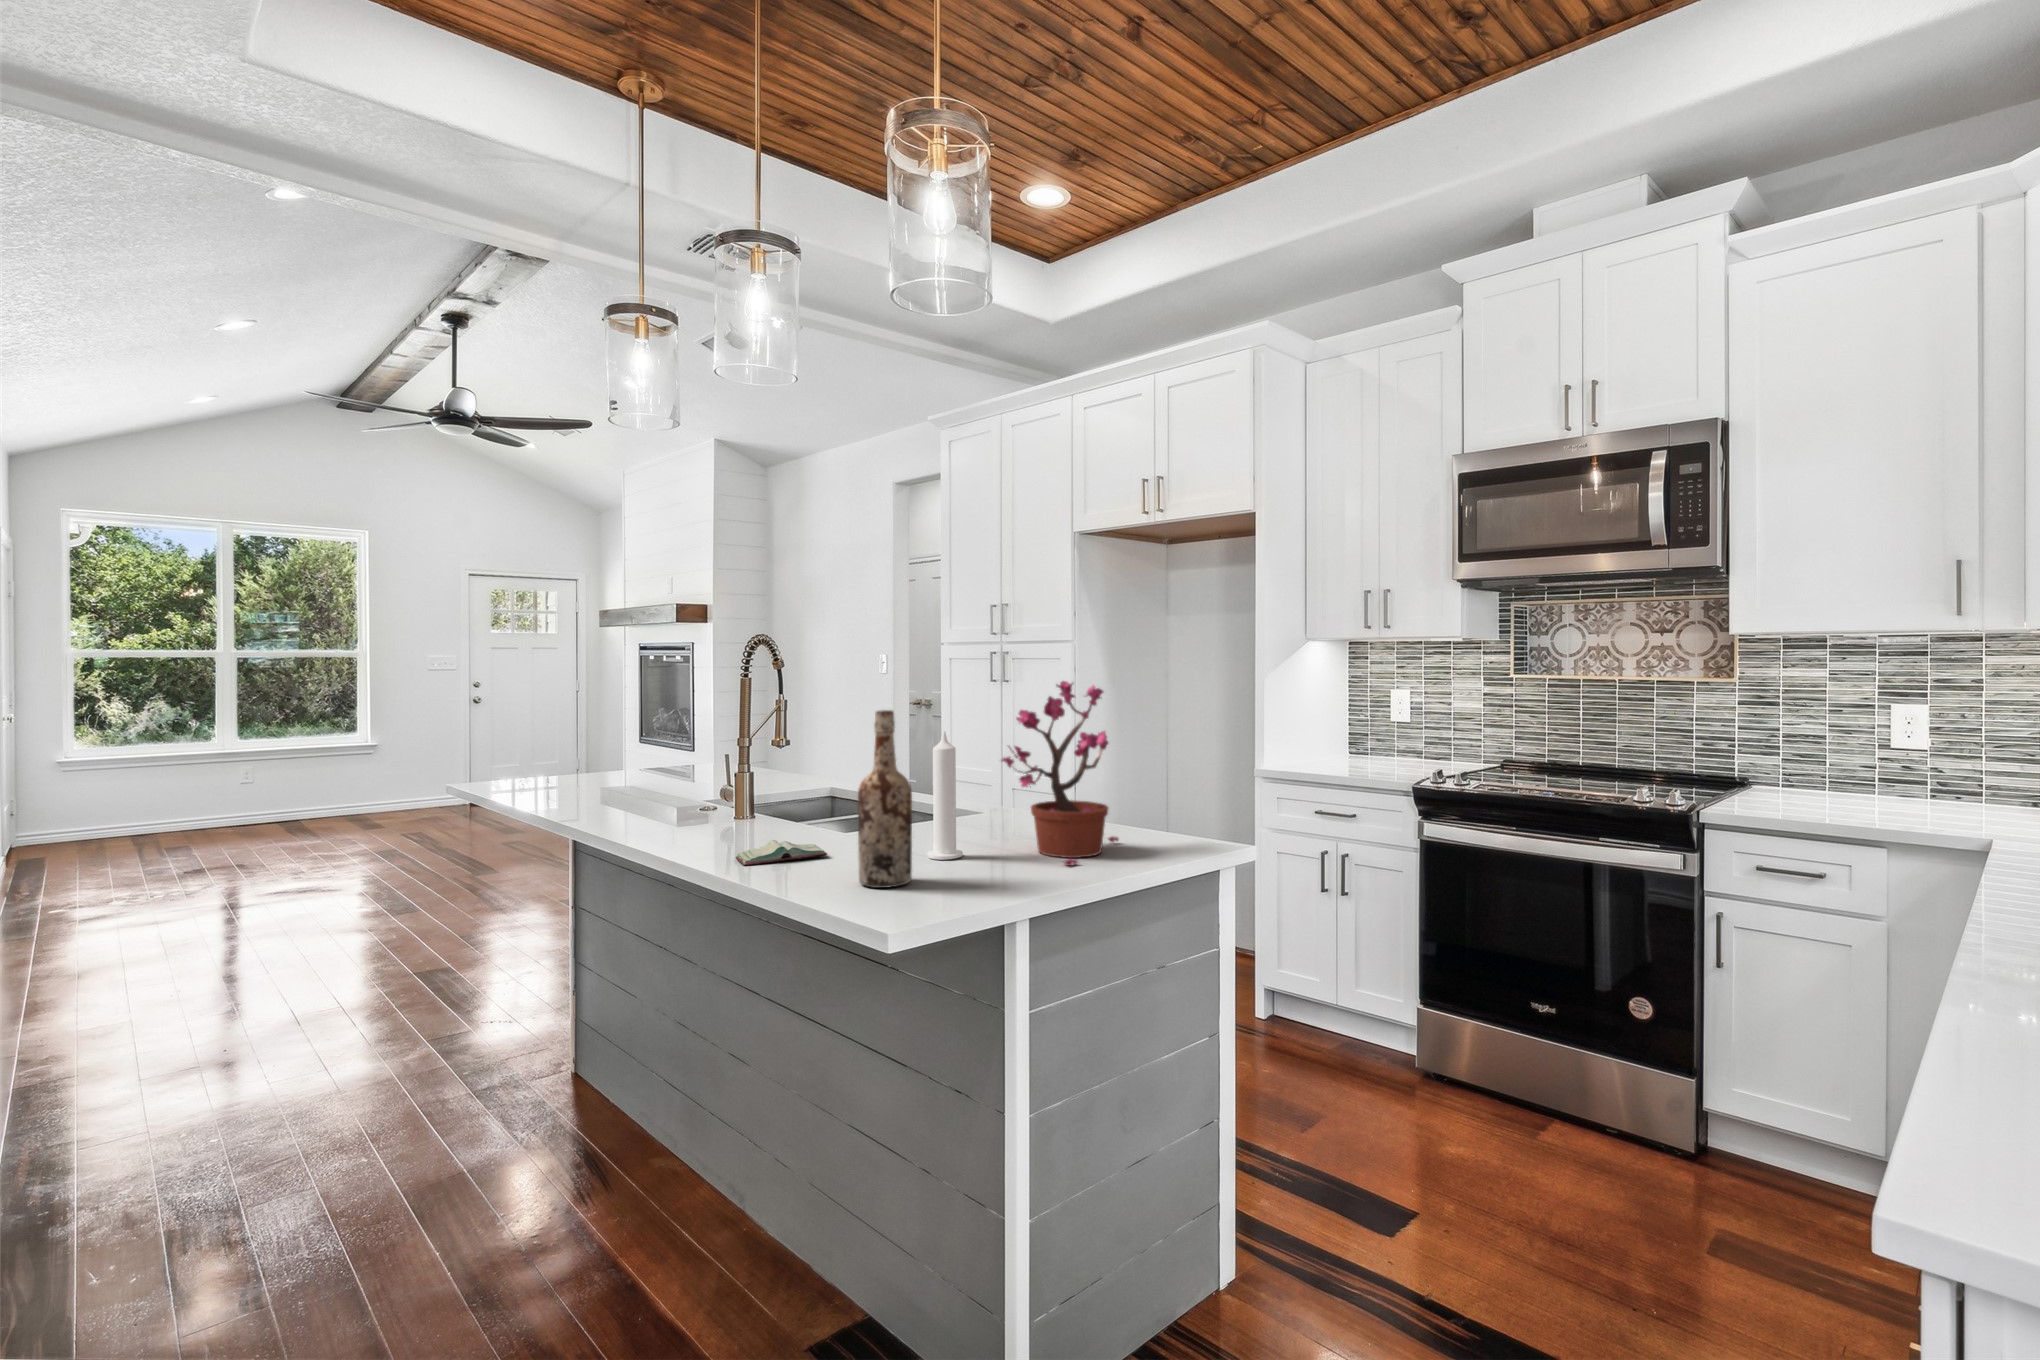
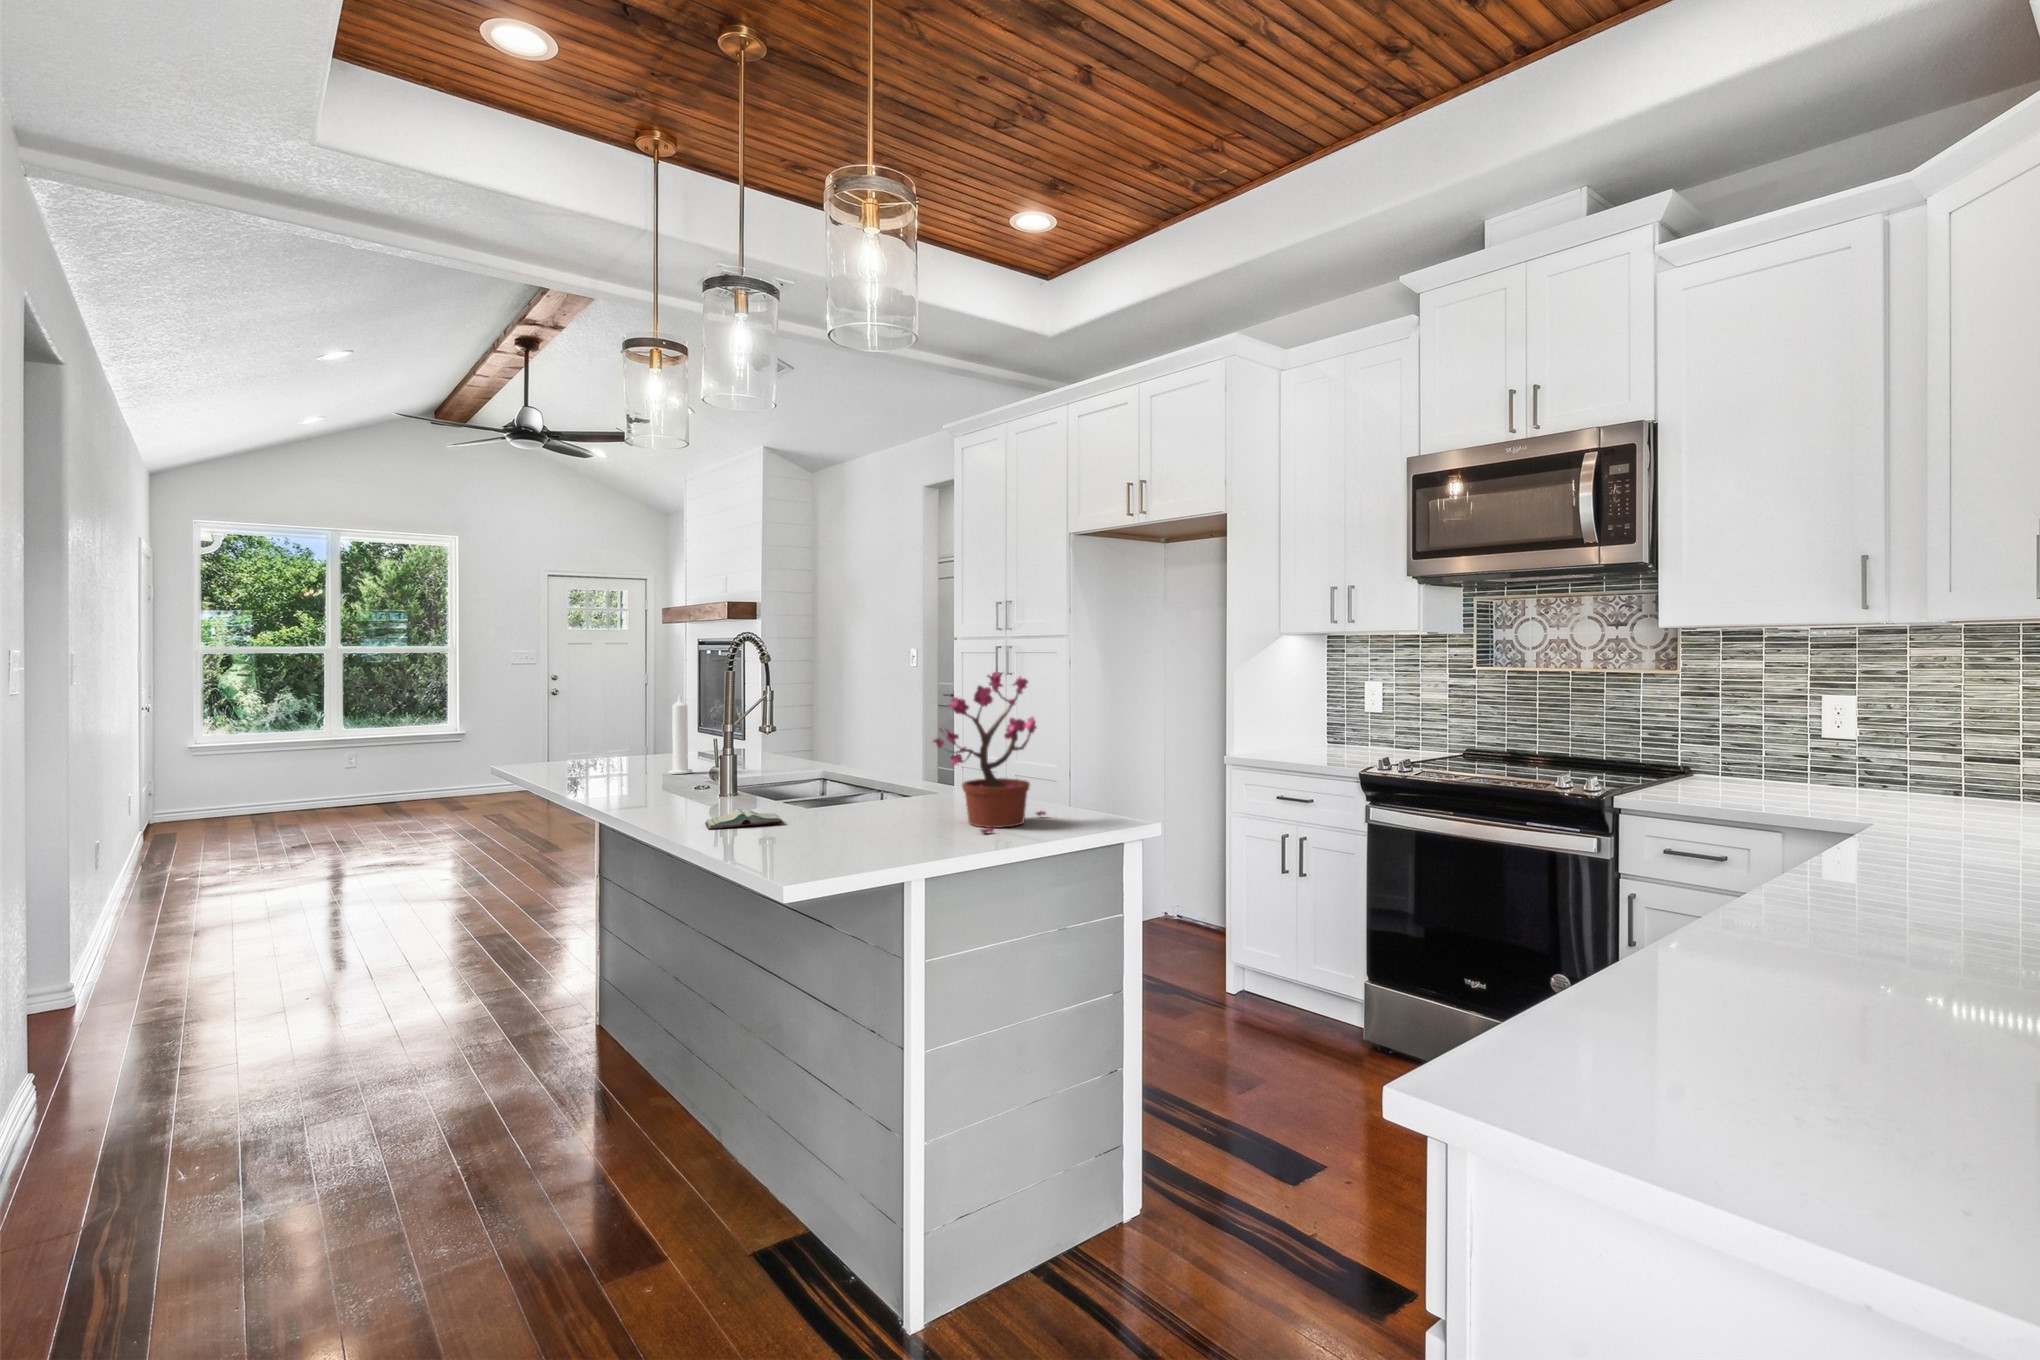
wine bottle: present [858,710,912,888] -> none [793,697,840,847]
candle: present [927,731,963,860] -> present [669,695,692,774]

